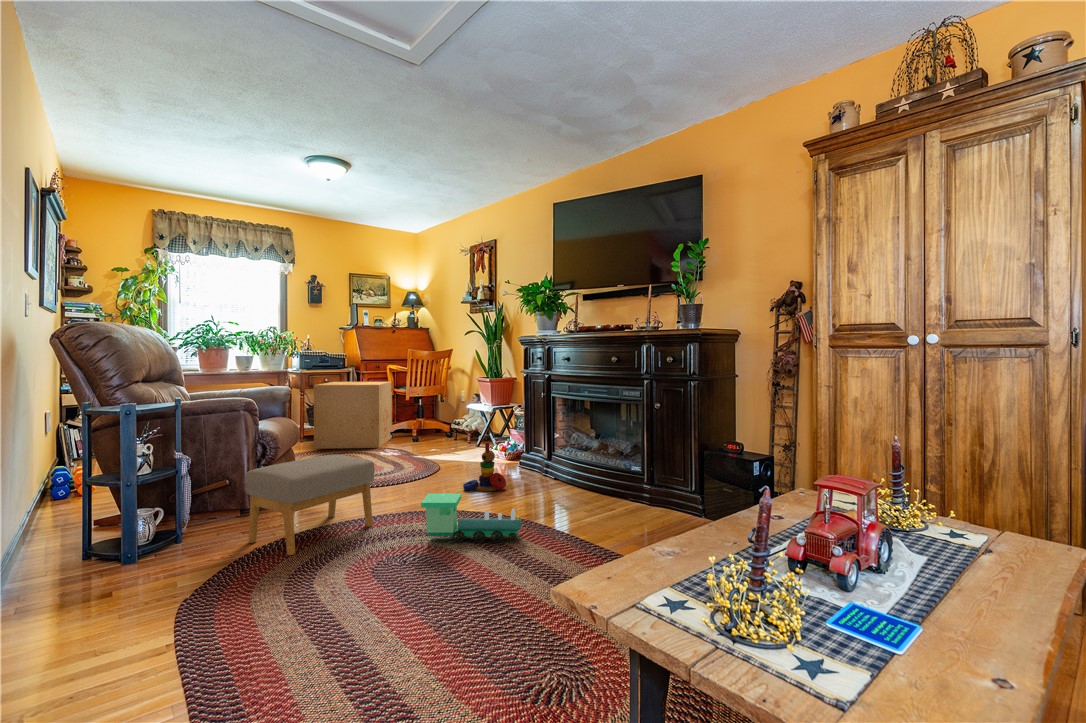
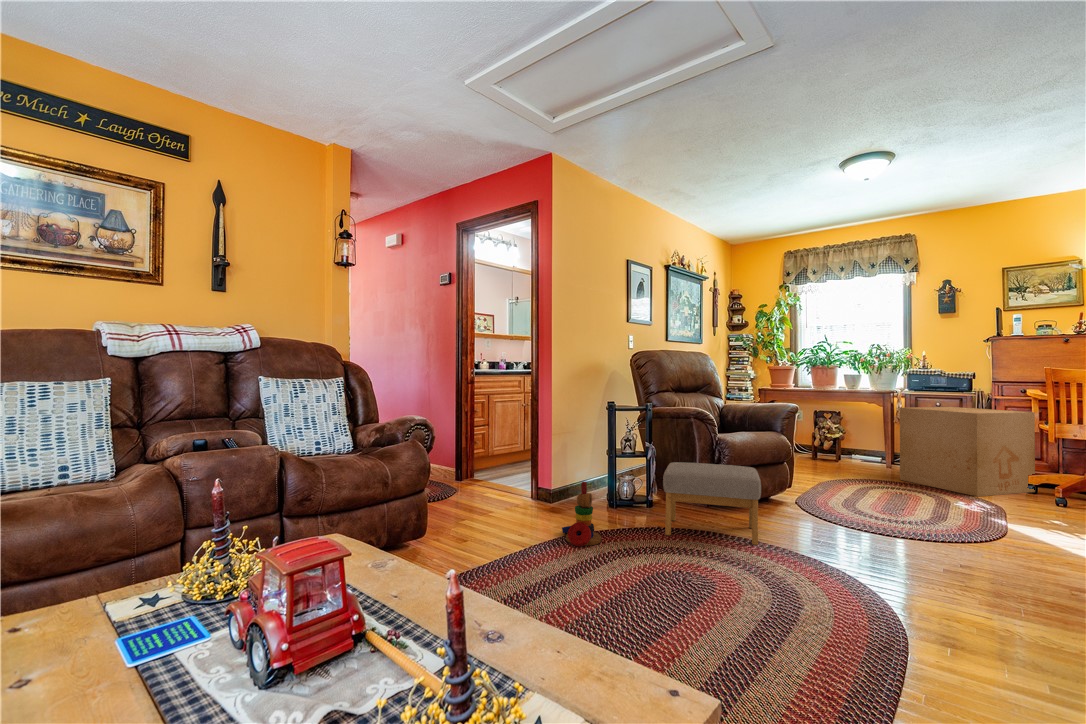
stacking toy: present [463,443,506,491] -> present [562,482,602,547]
toy train: present [421,493,522,542] -> none [744,525,851,613]

